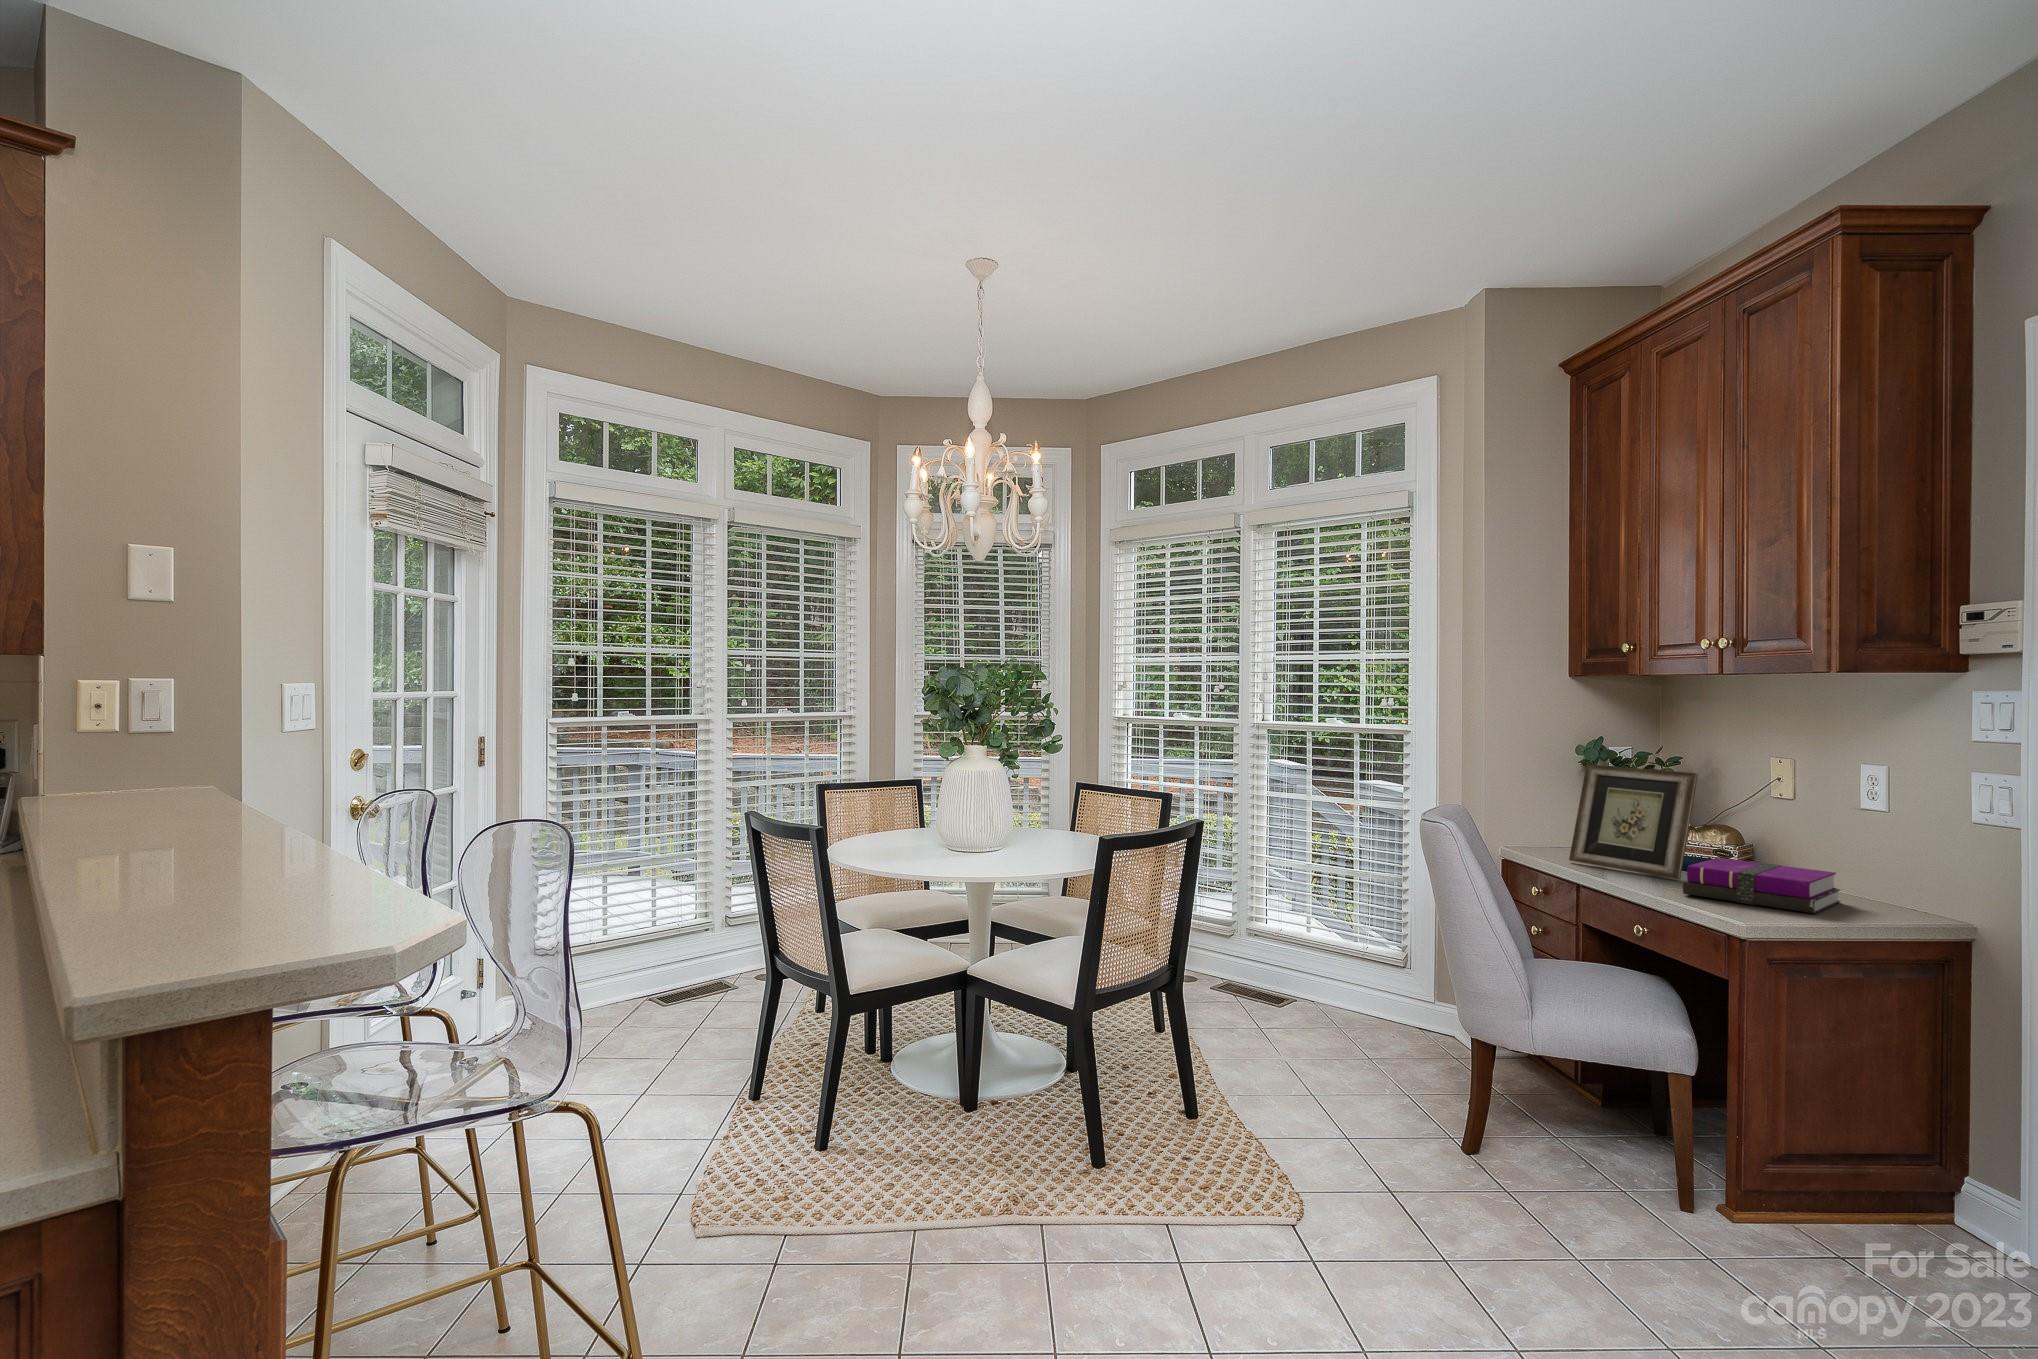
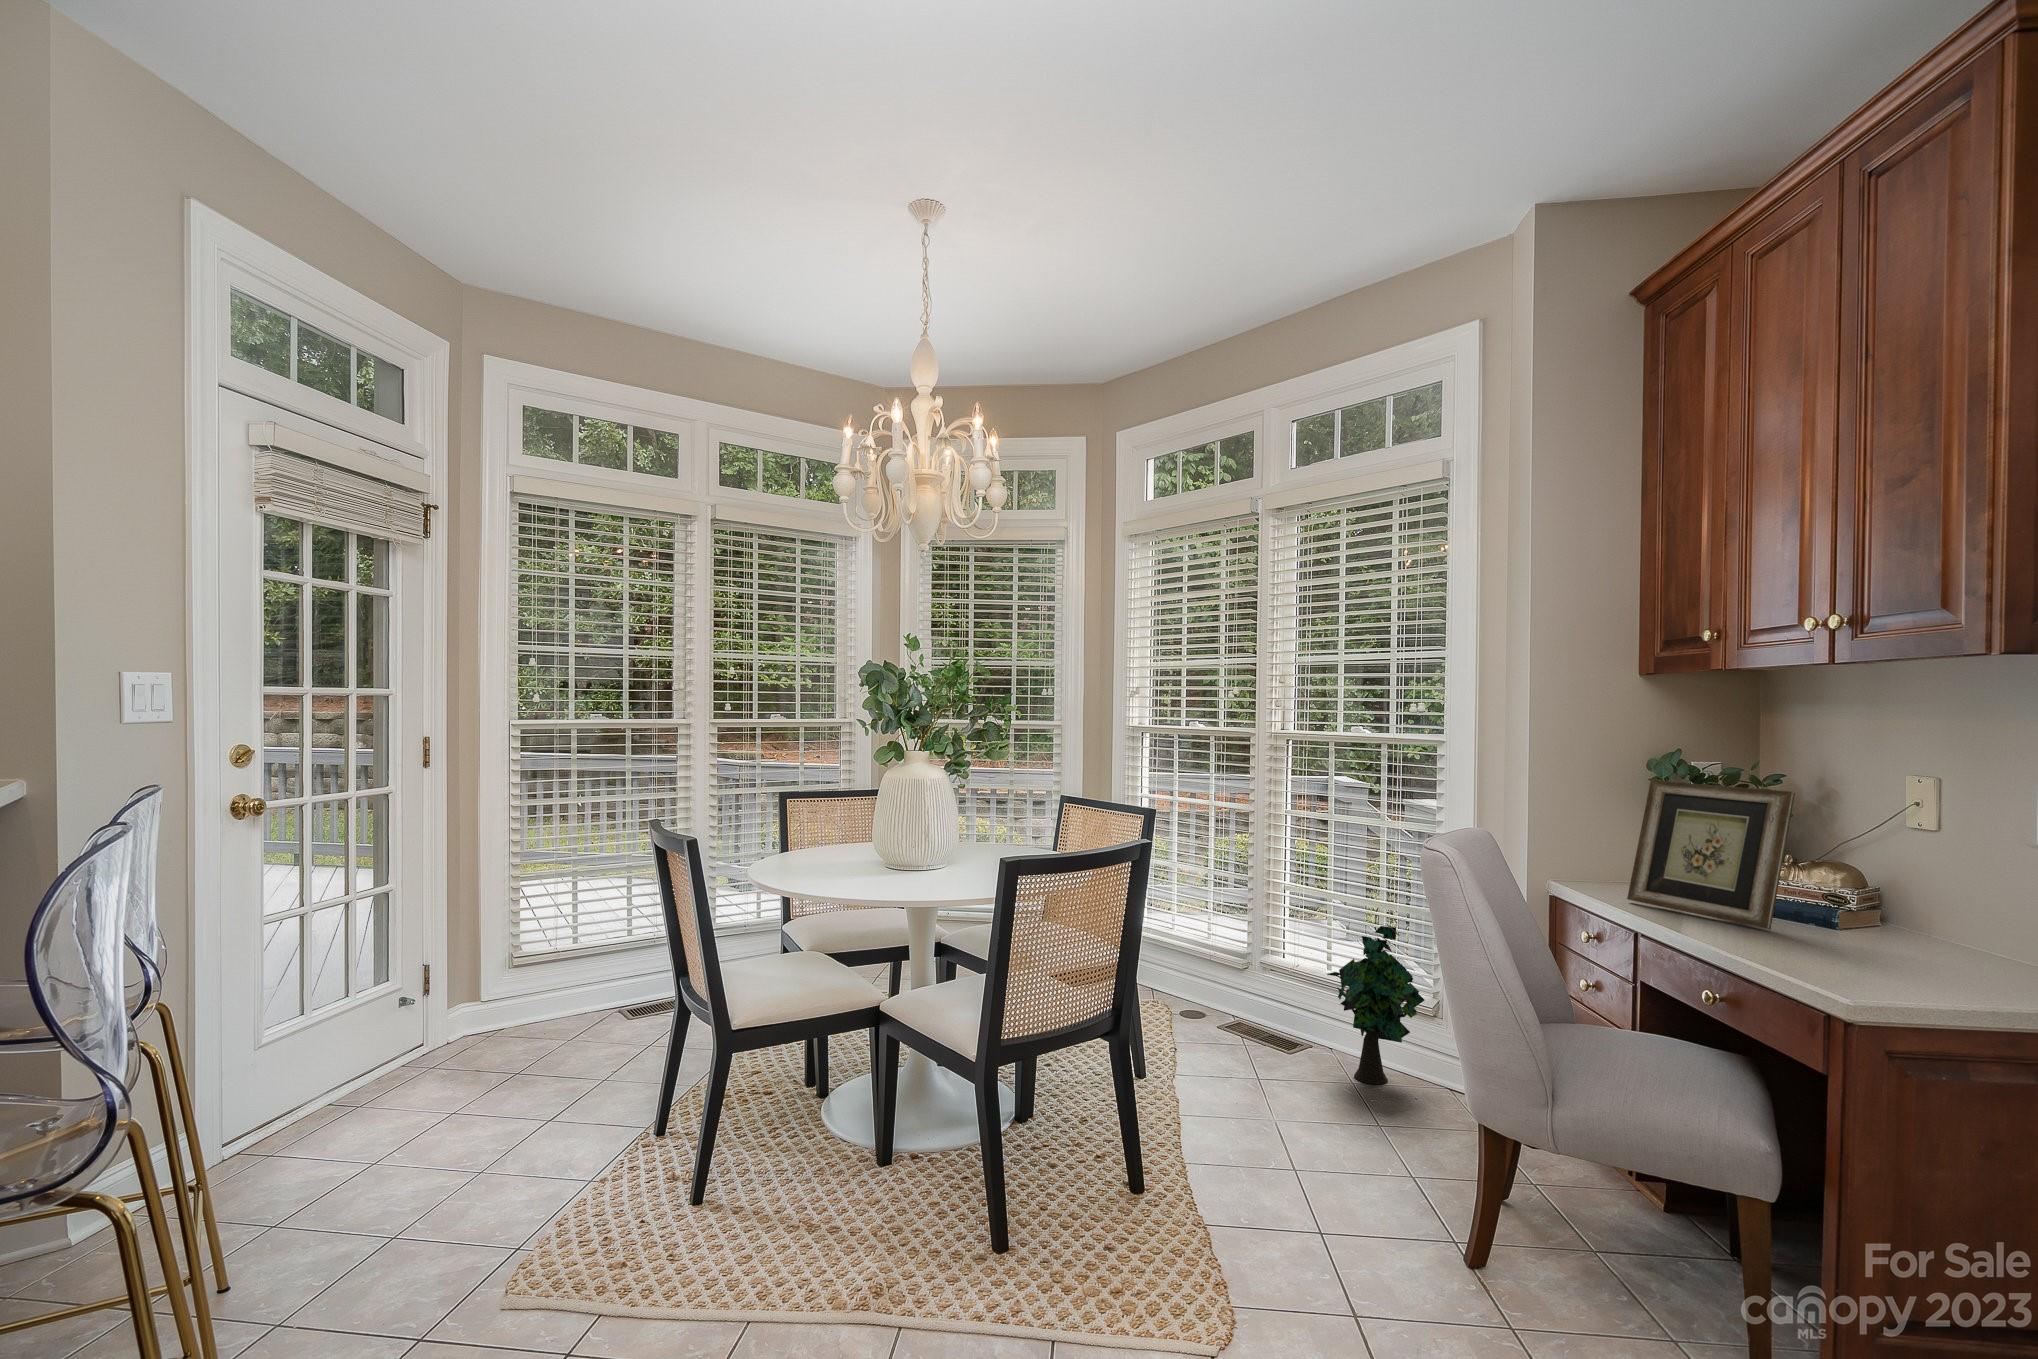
notebook: present [1683,858,1840,913] -> none [1767,903,1999,985]
decorative plant: none [1309,889,1393,1024] -> present [1327,926,1424,1084]

